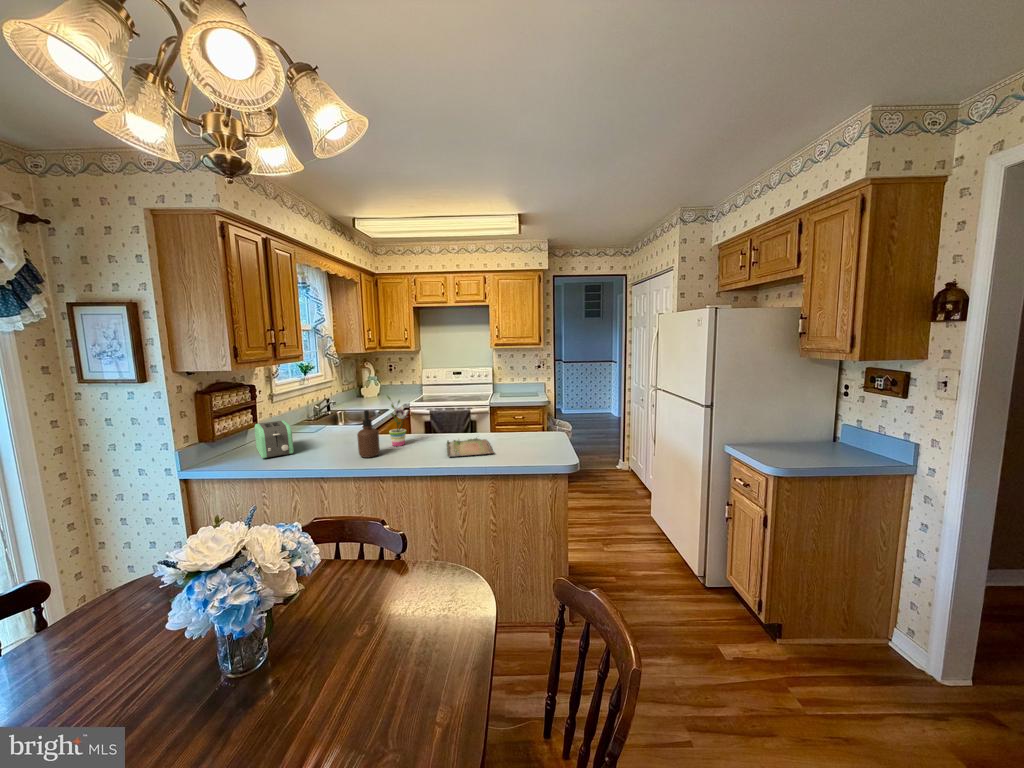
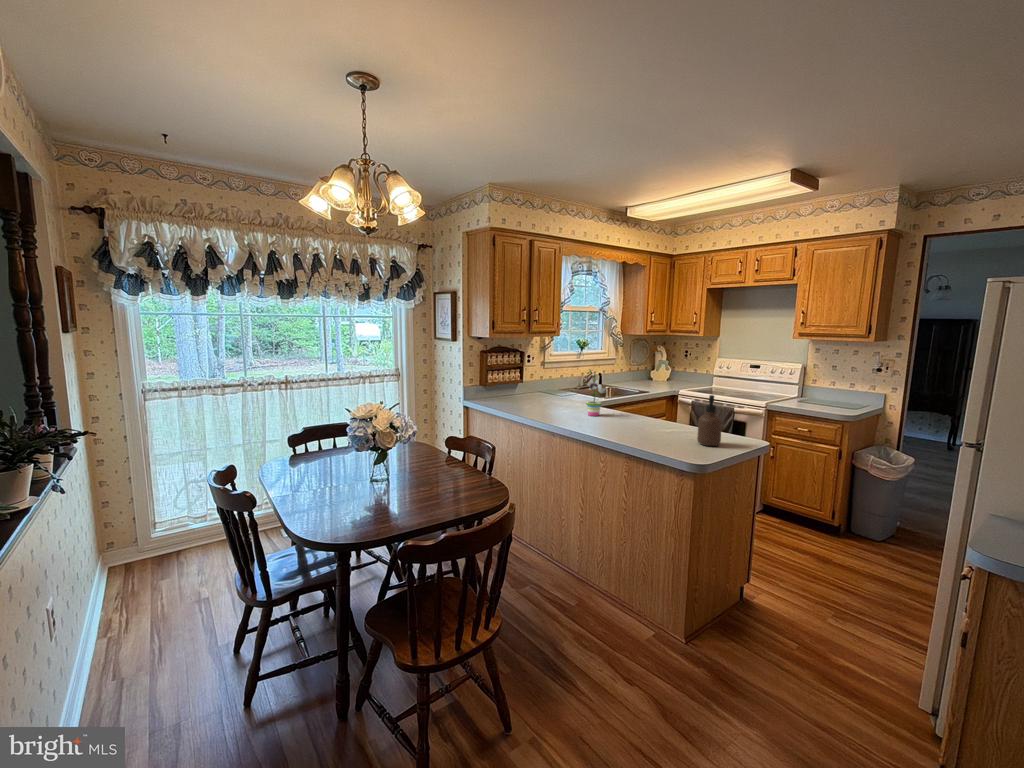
soap dispenser: present [357,410,380,458] -> present [697,395,722,446]
toaster: present [255,420,294,458] -> none [503,379,531,405]
tray: present [447,438,493,457] -> none [604,420,666,437]

